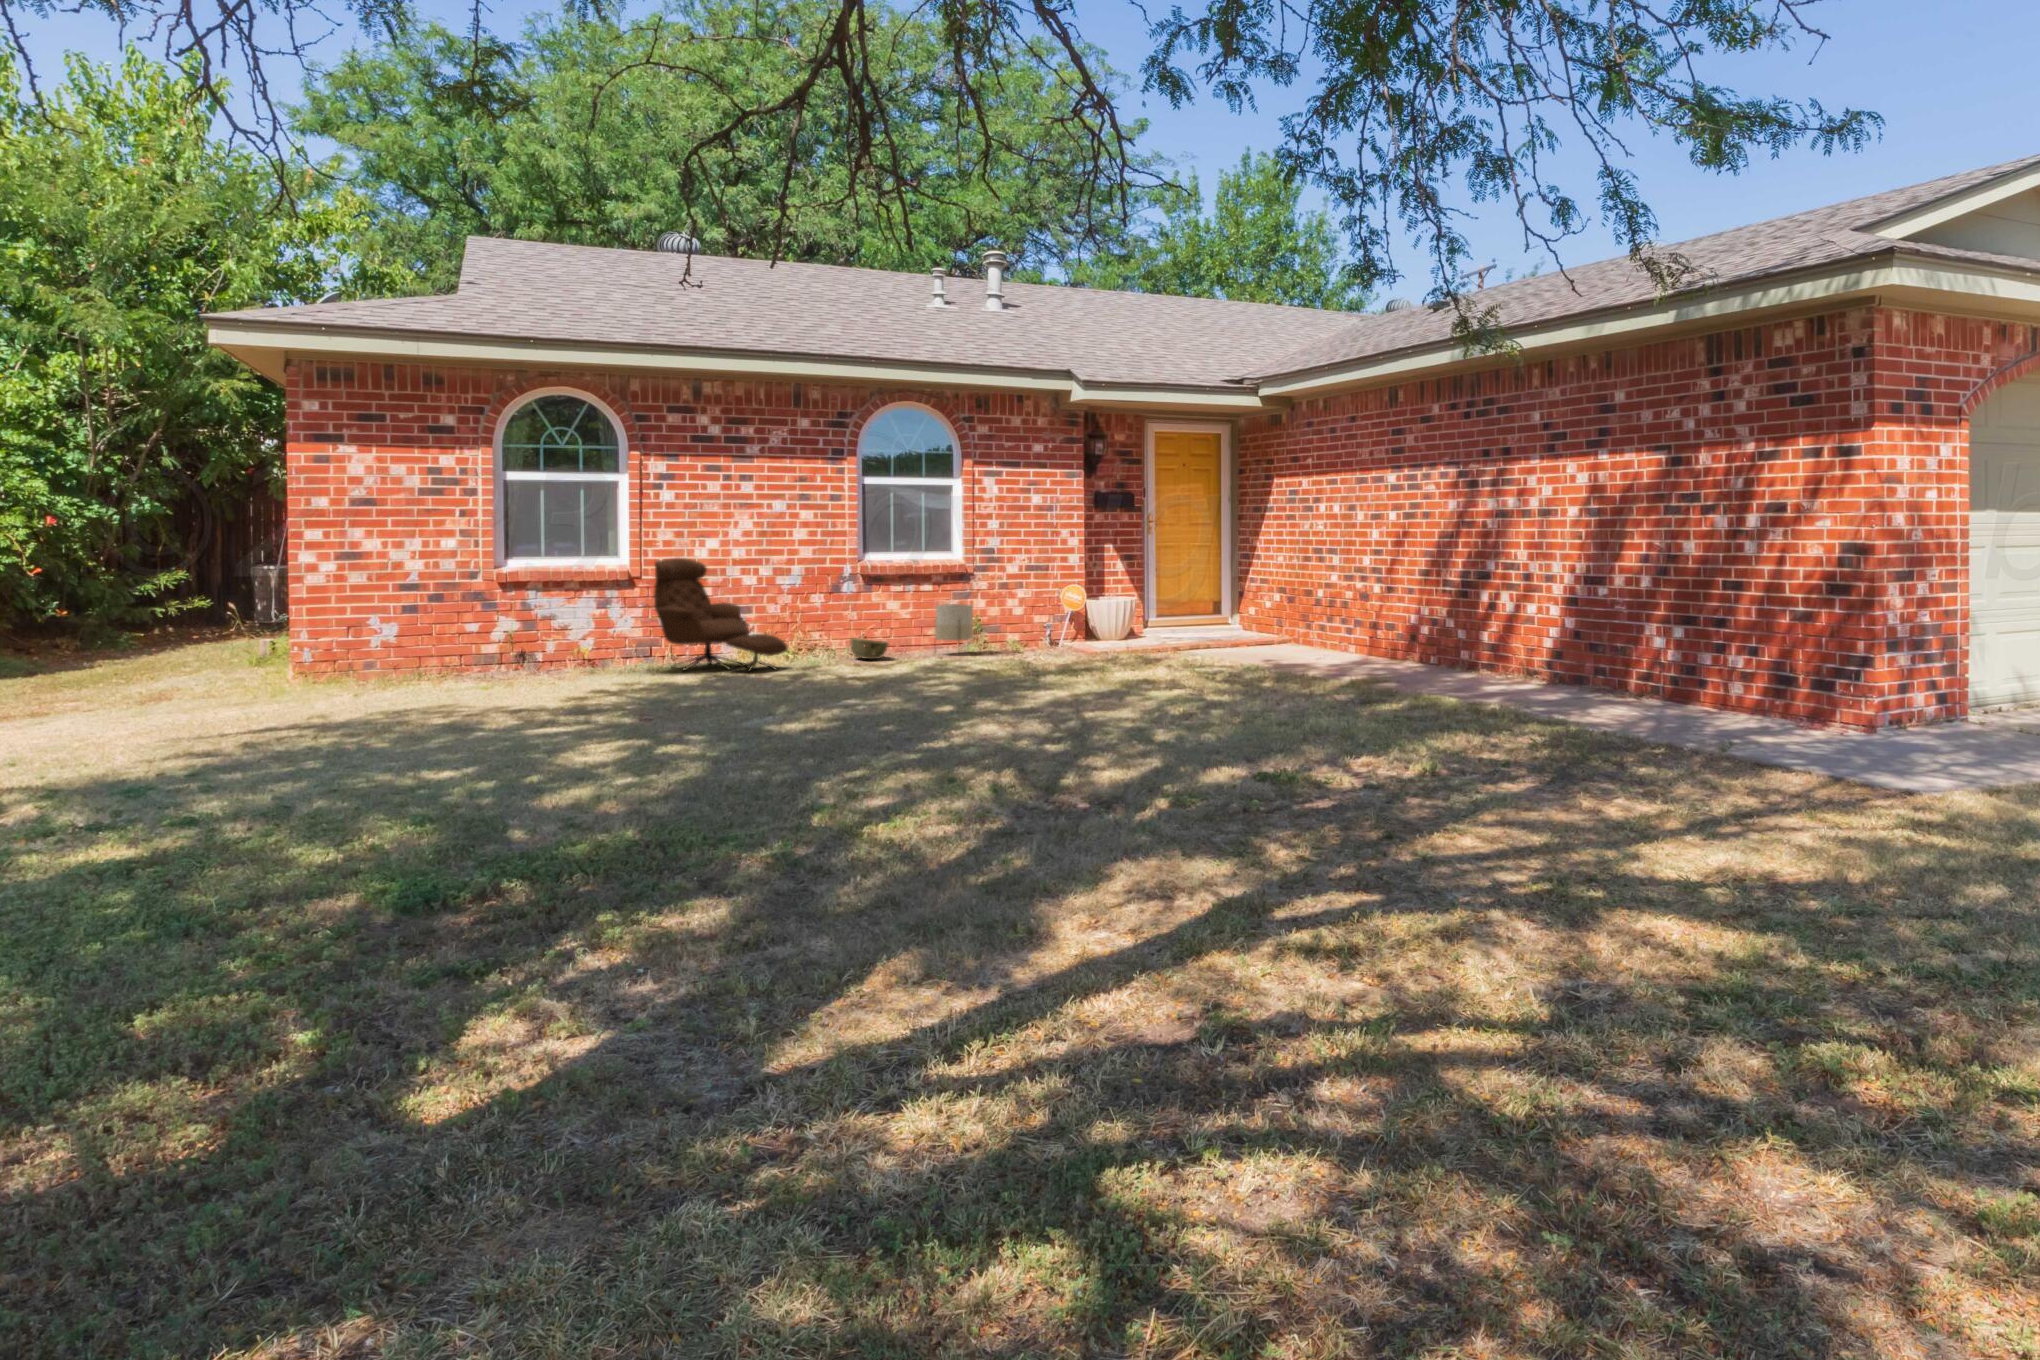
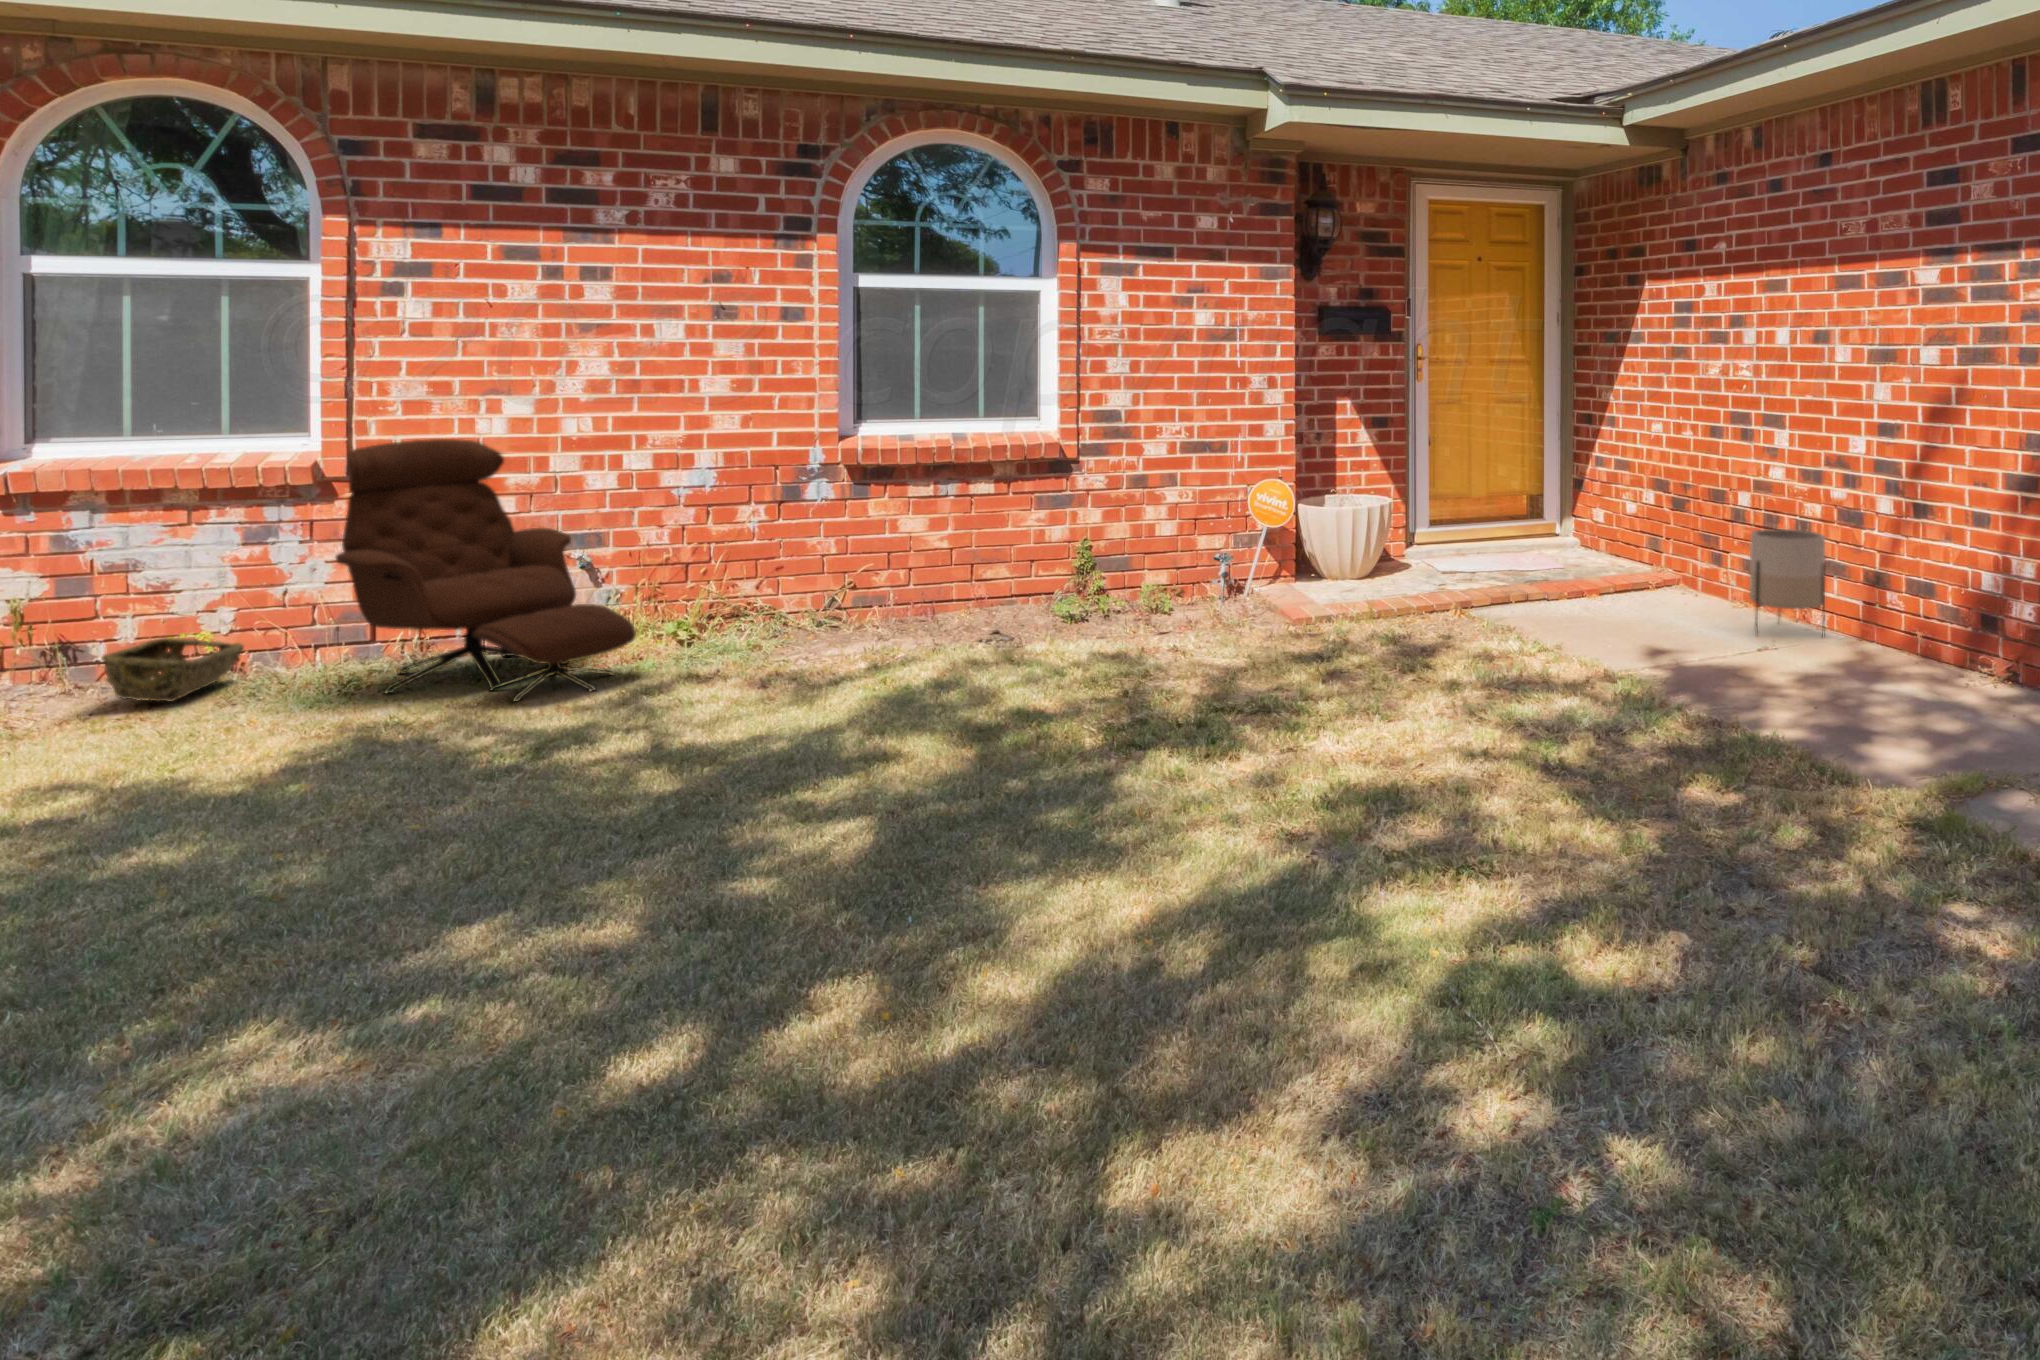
planter: present [935,604,973,642] -> present [1749,529,1826,634]
woven basket: present [850,638,889,659] -> present [102,638,244,702]

